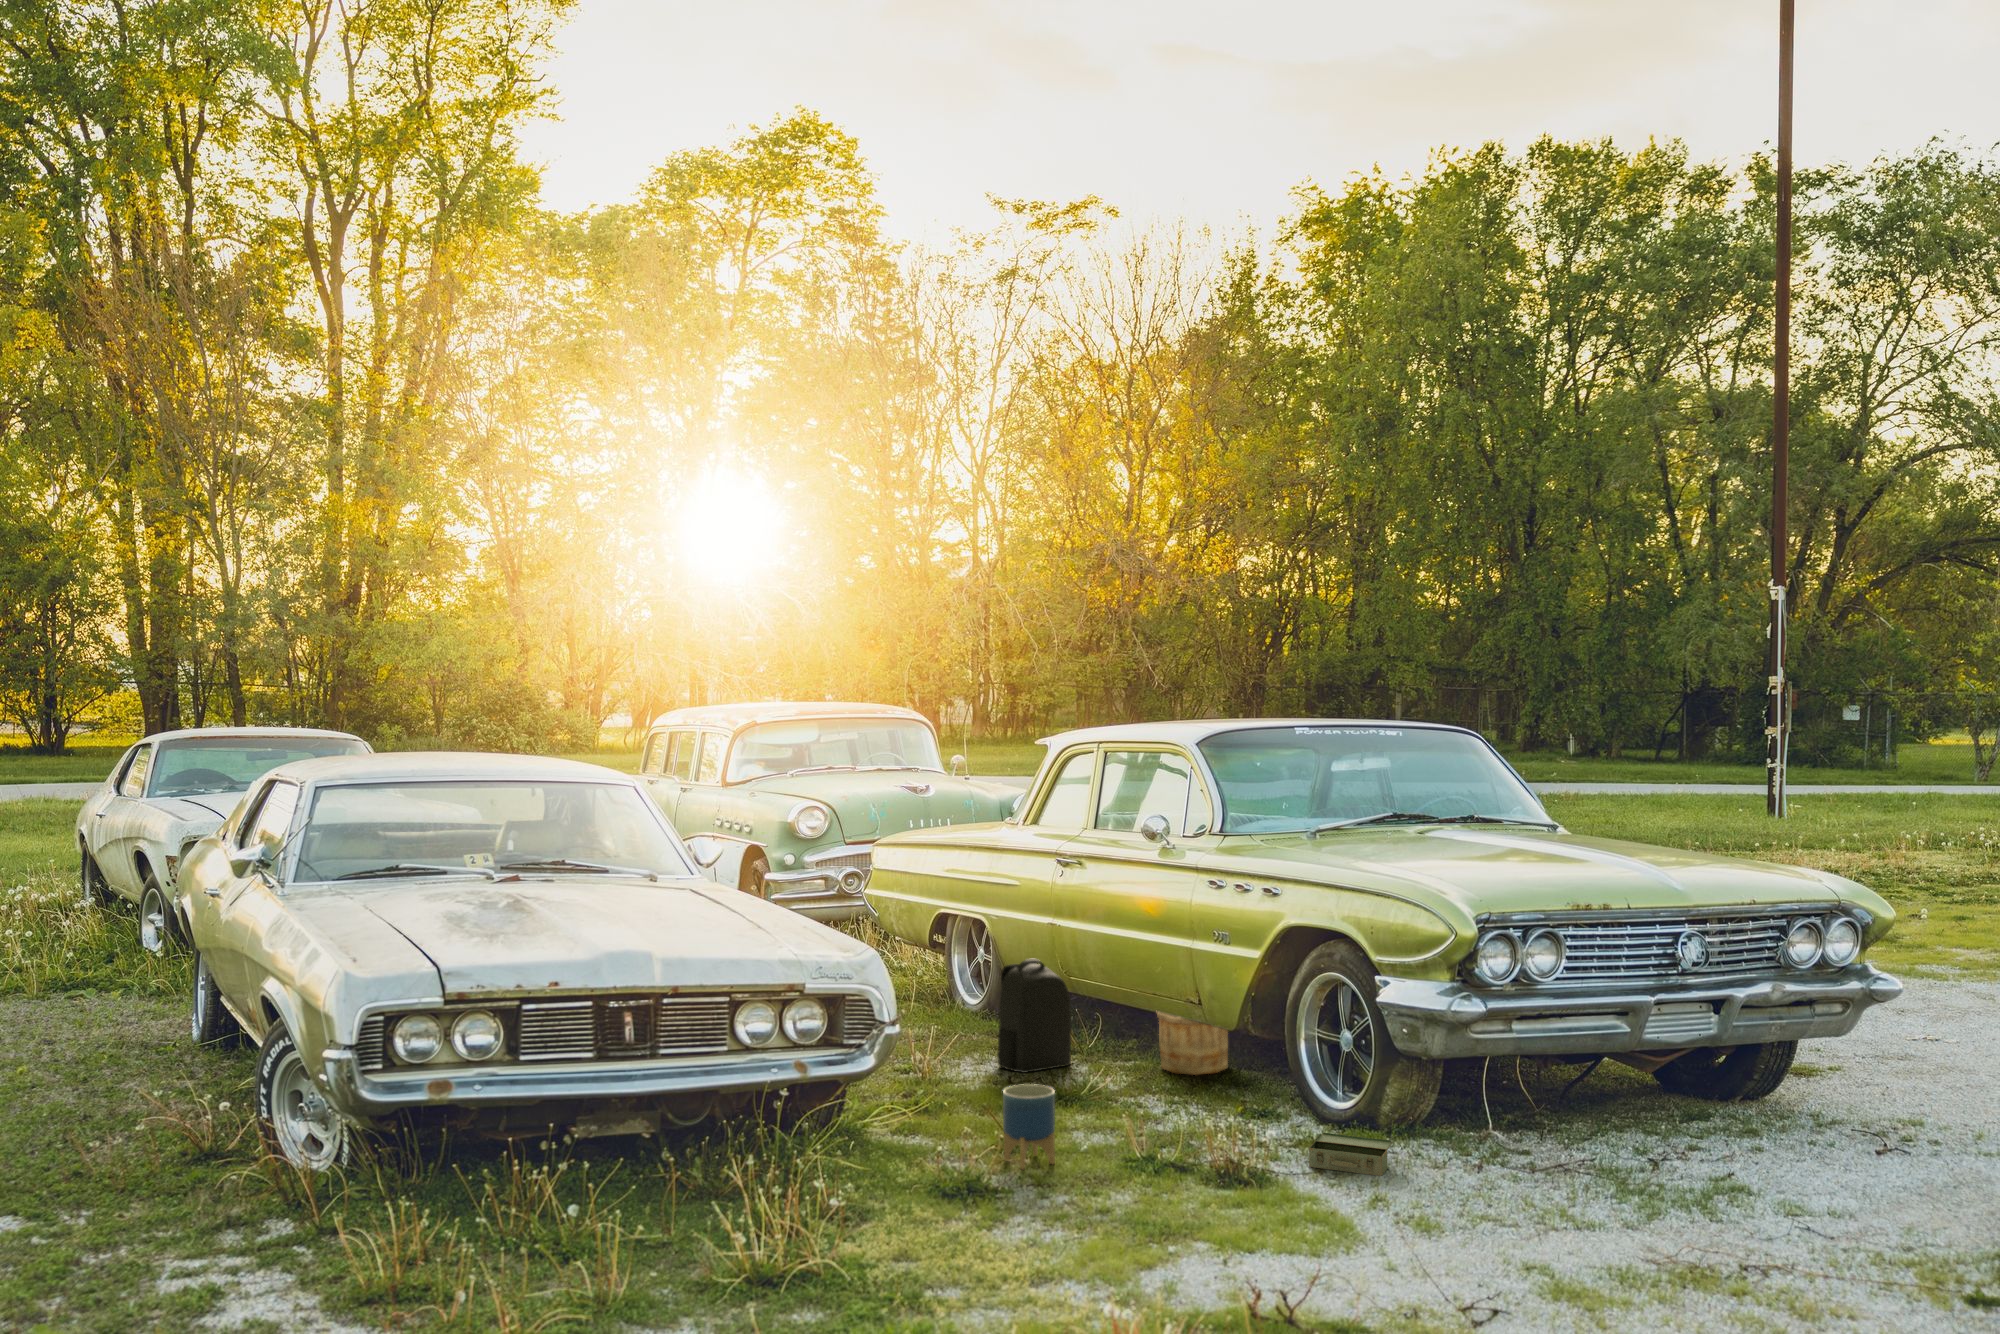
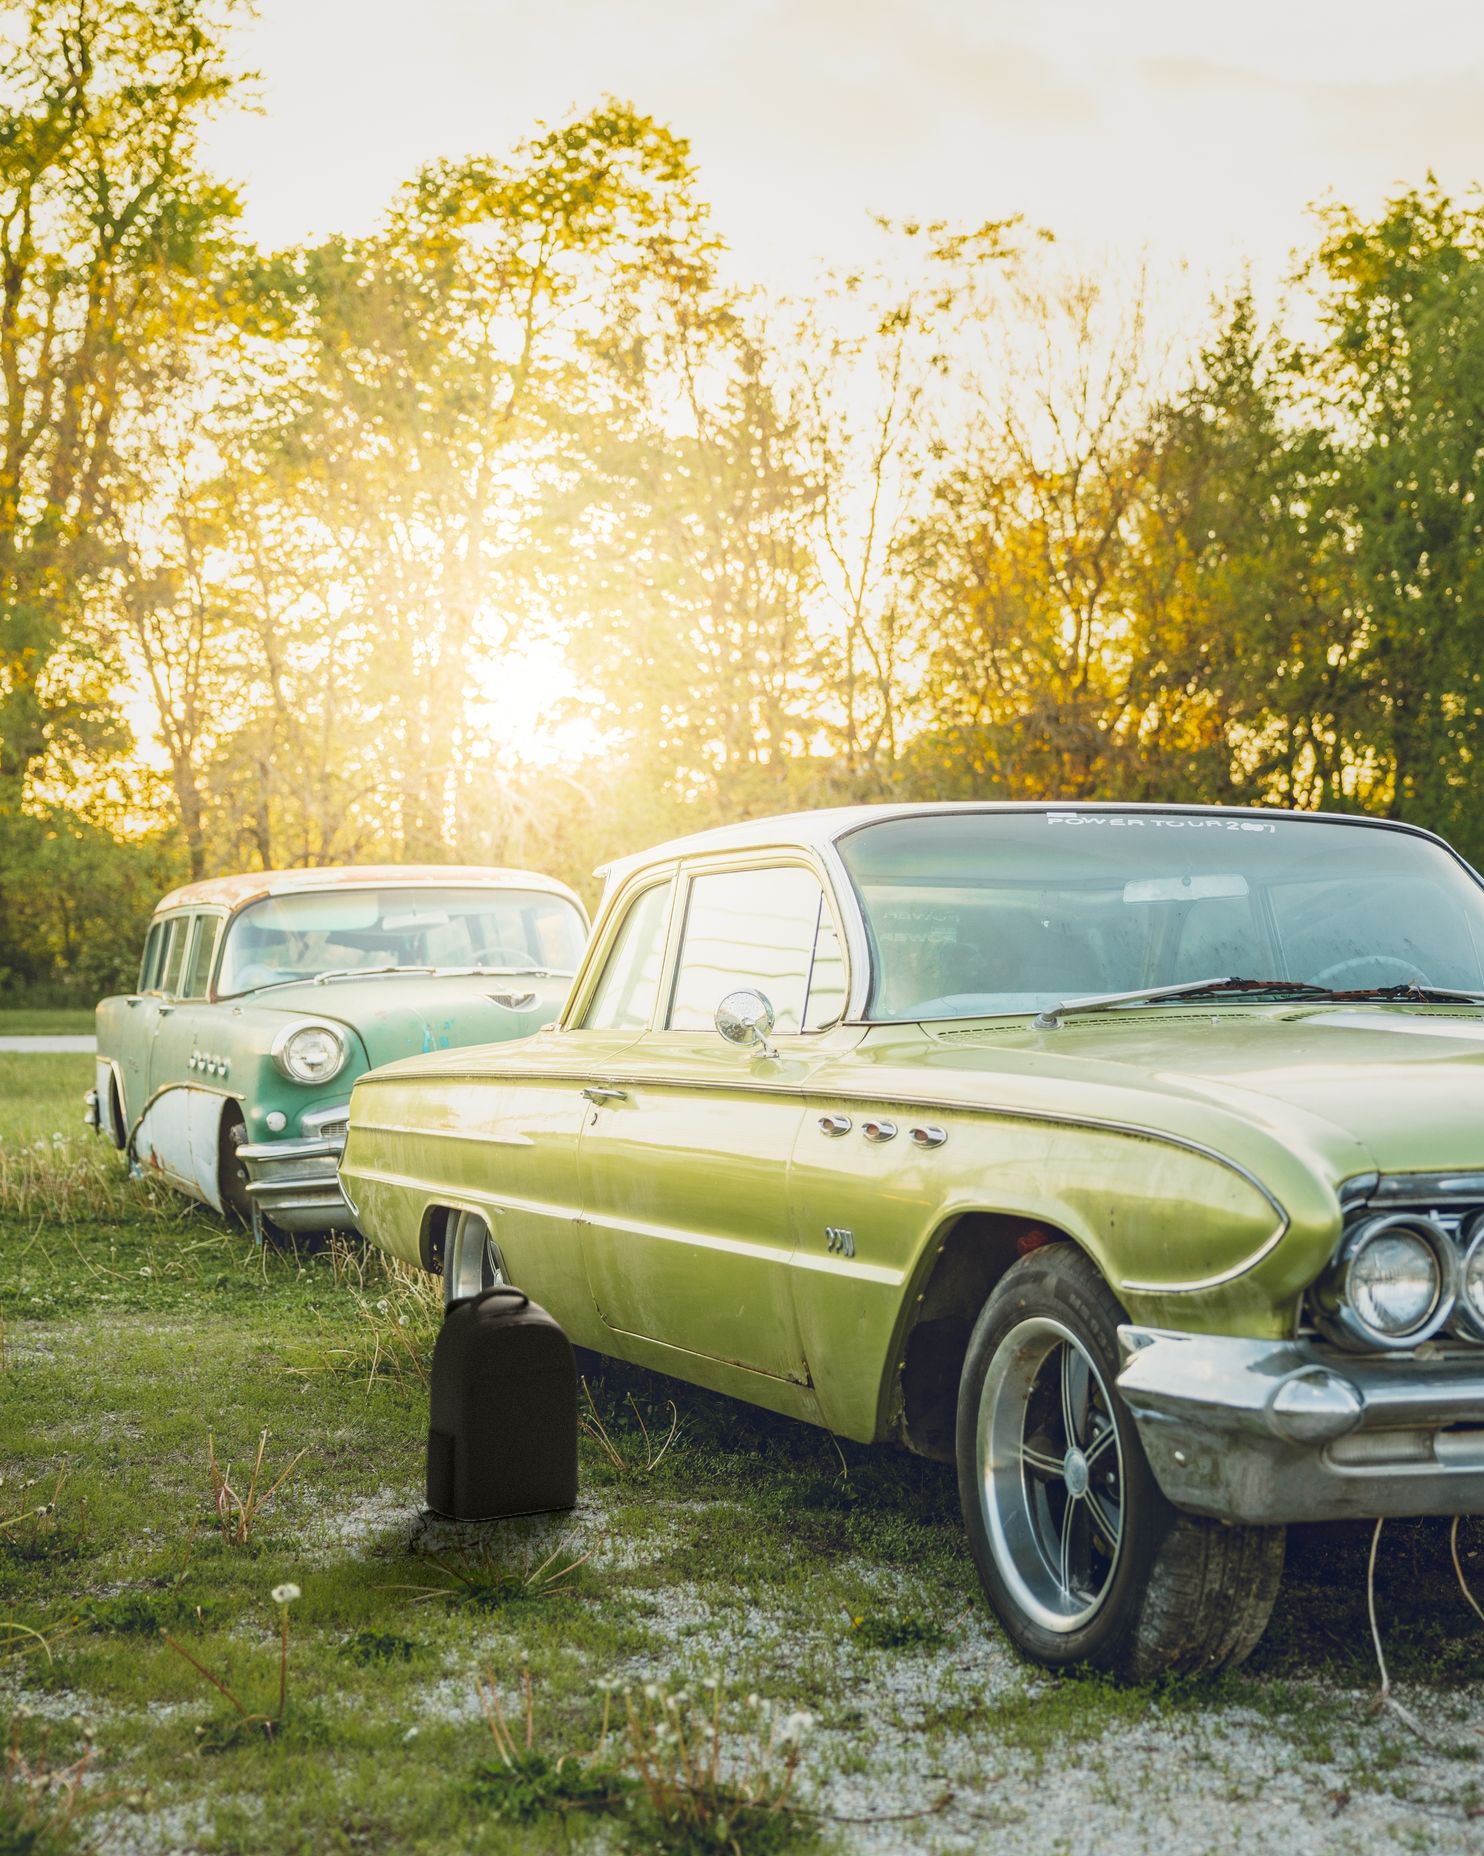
wooden bucket: present [1157,1012,1228,1075] -> none [746,1380,900,1533]
planter: present [1003,1084,1055,1169] -> none [226,1567,351,1775]
toolbox: present [1309,1133,1392,1176] -> none [938,1695,1146,1816]

